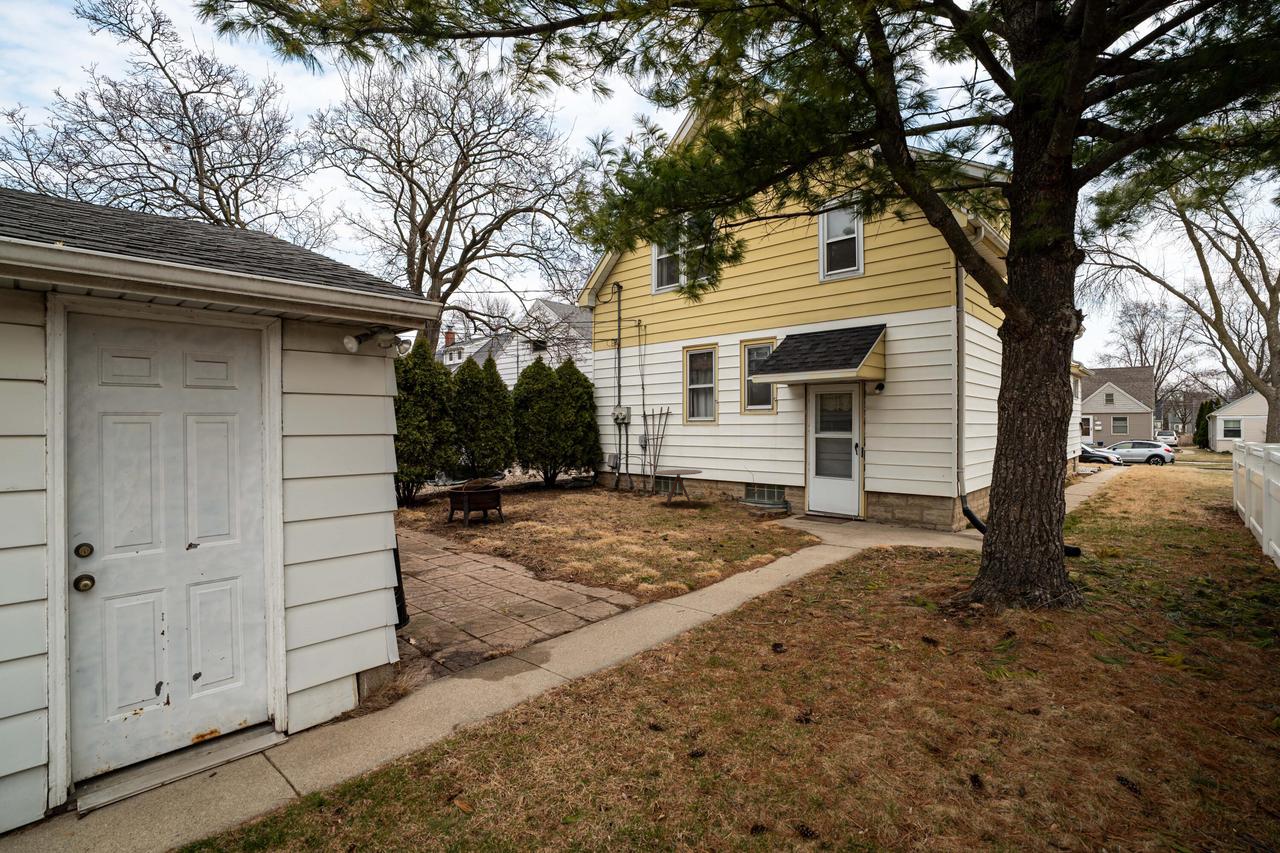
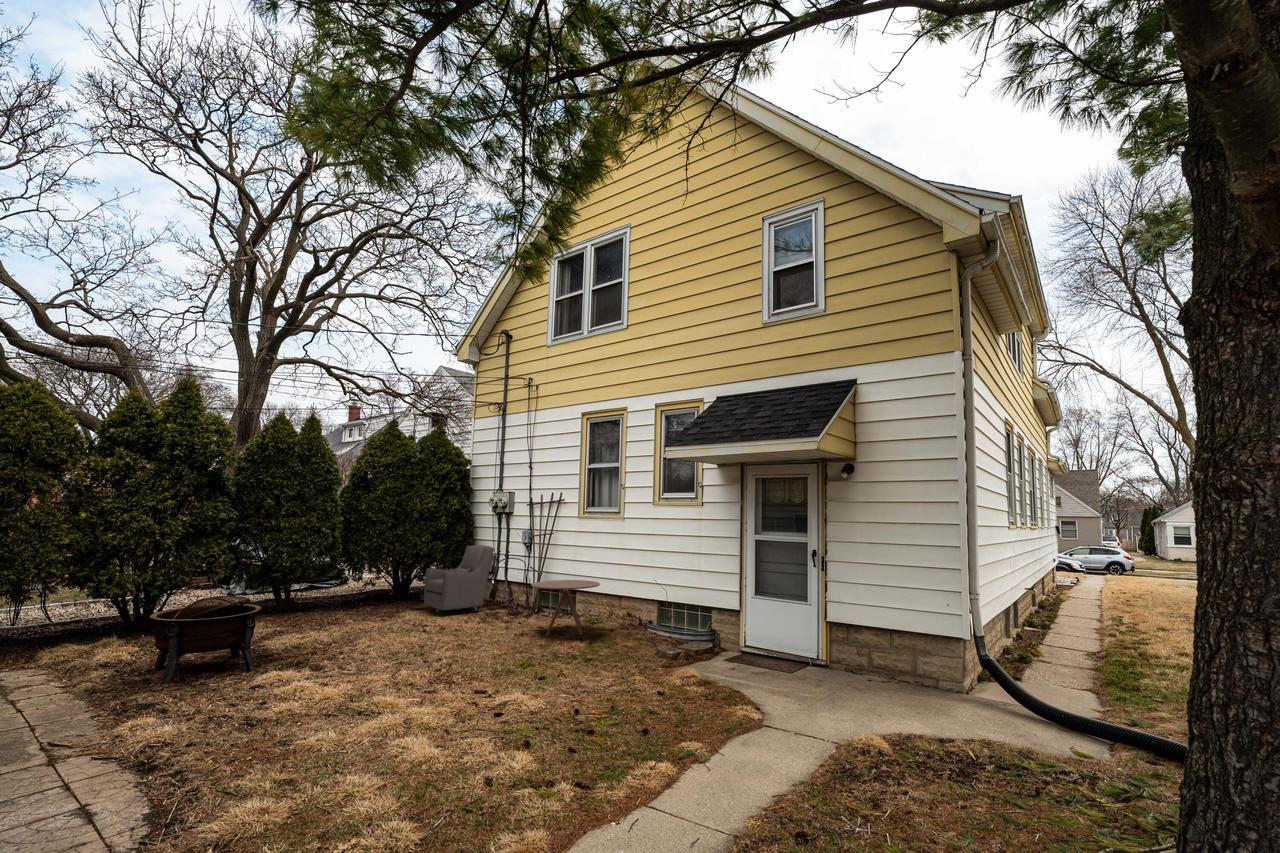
chair: none [570,448,617,496] -> present [424,545,494,614]

